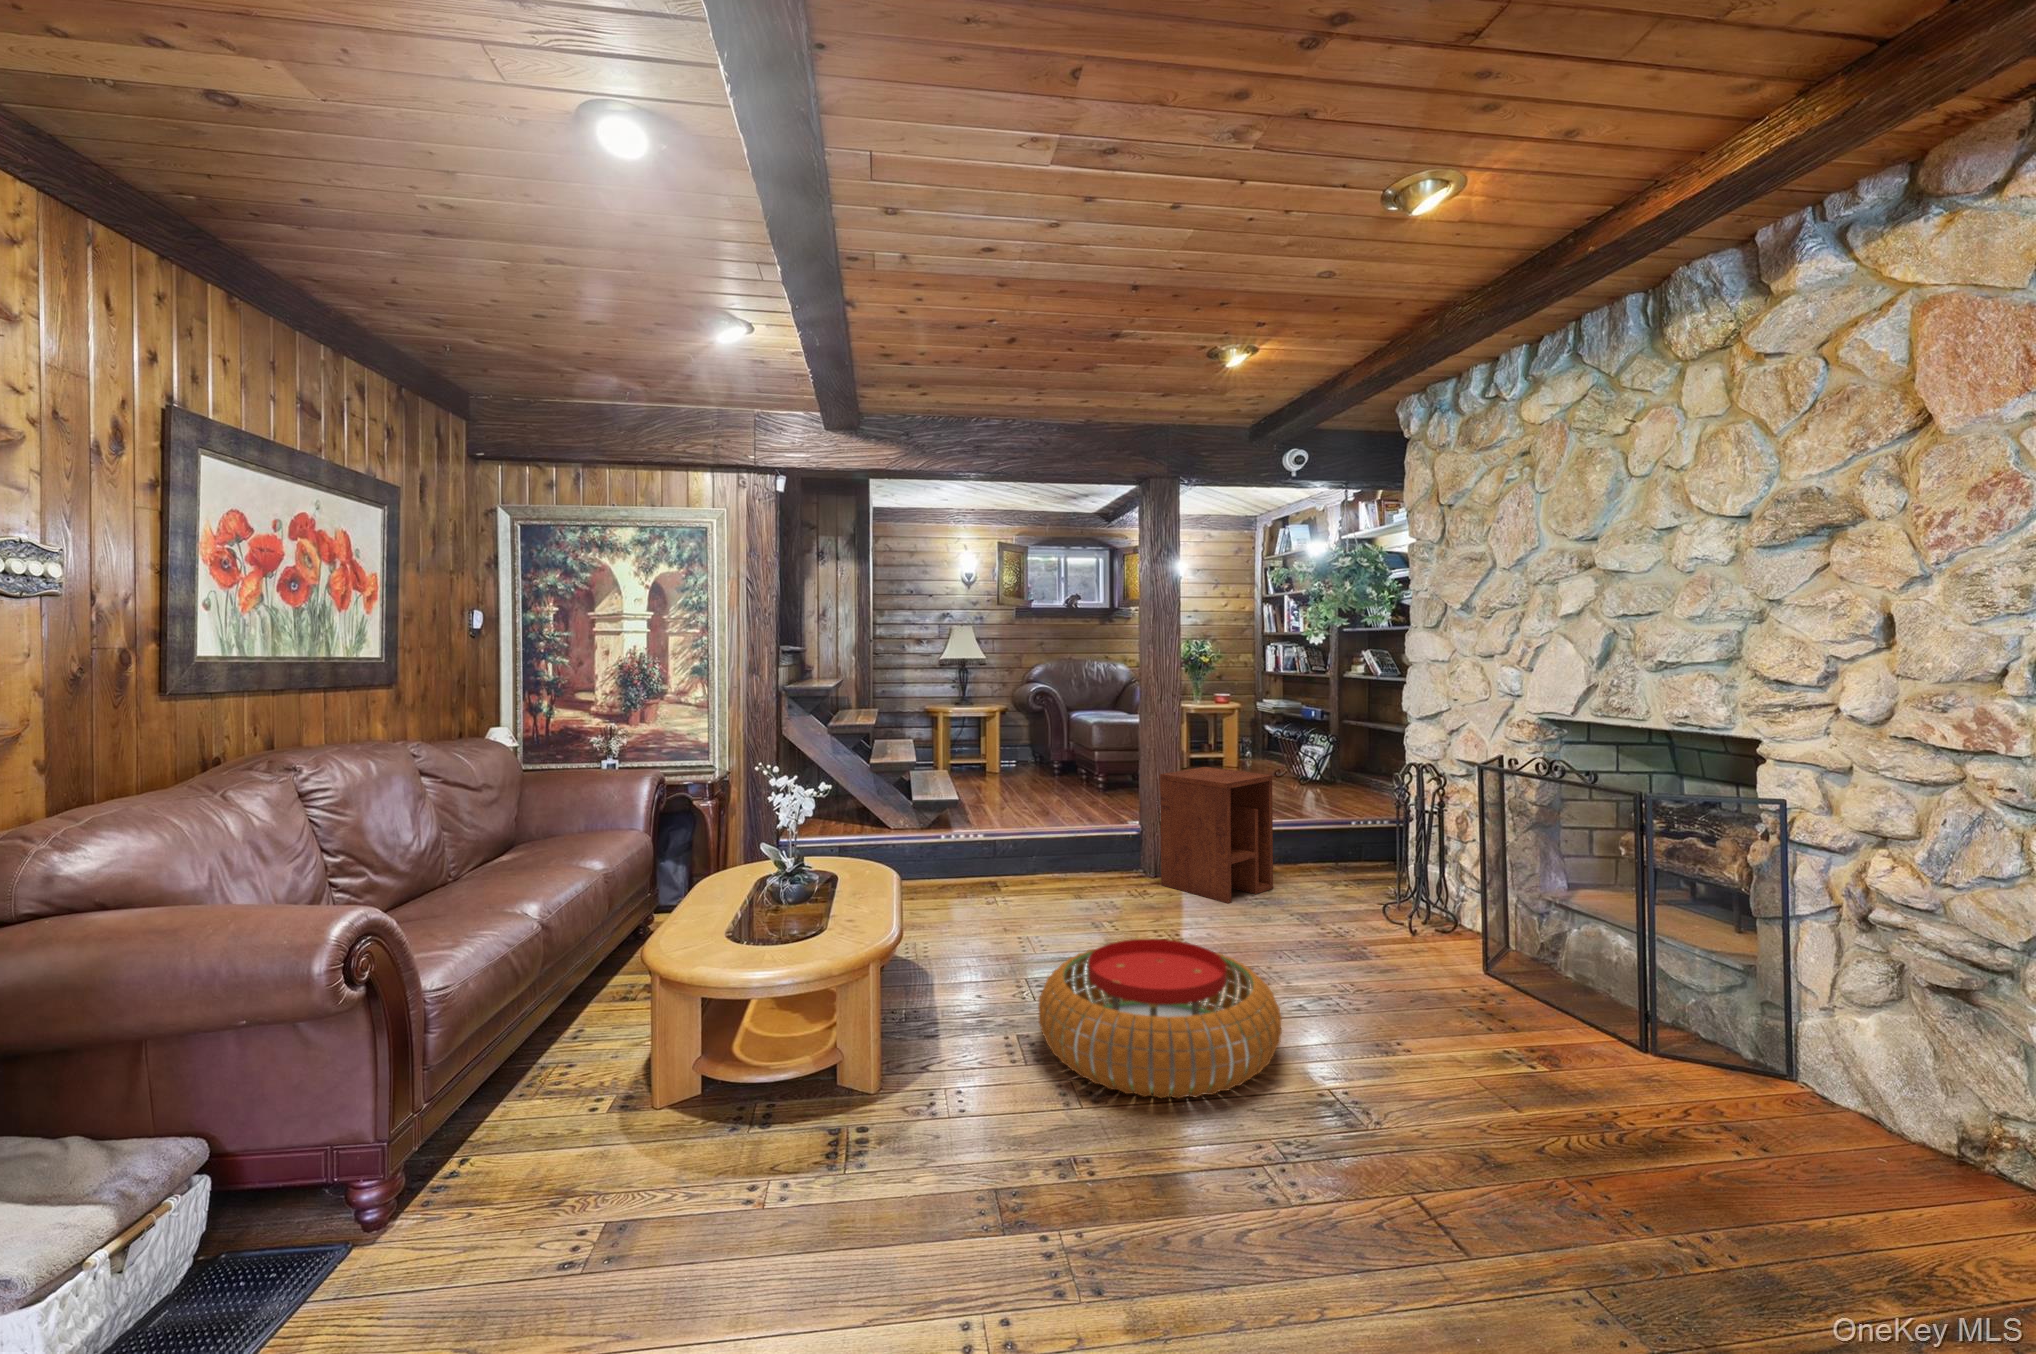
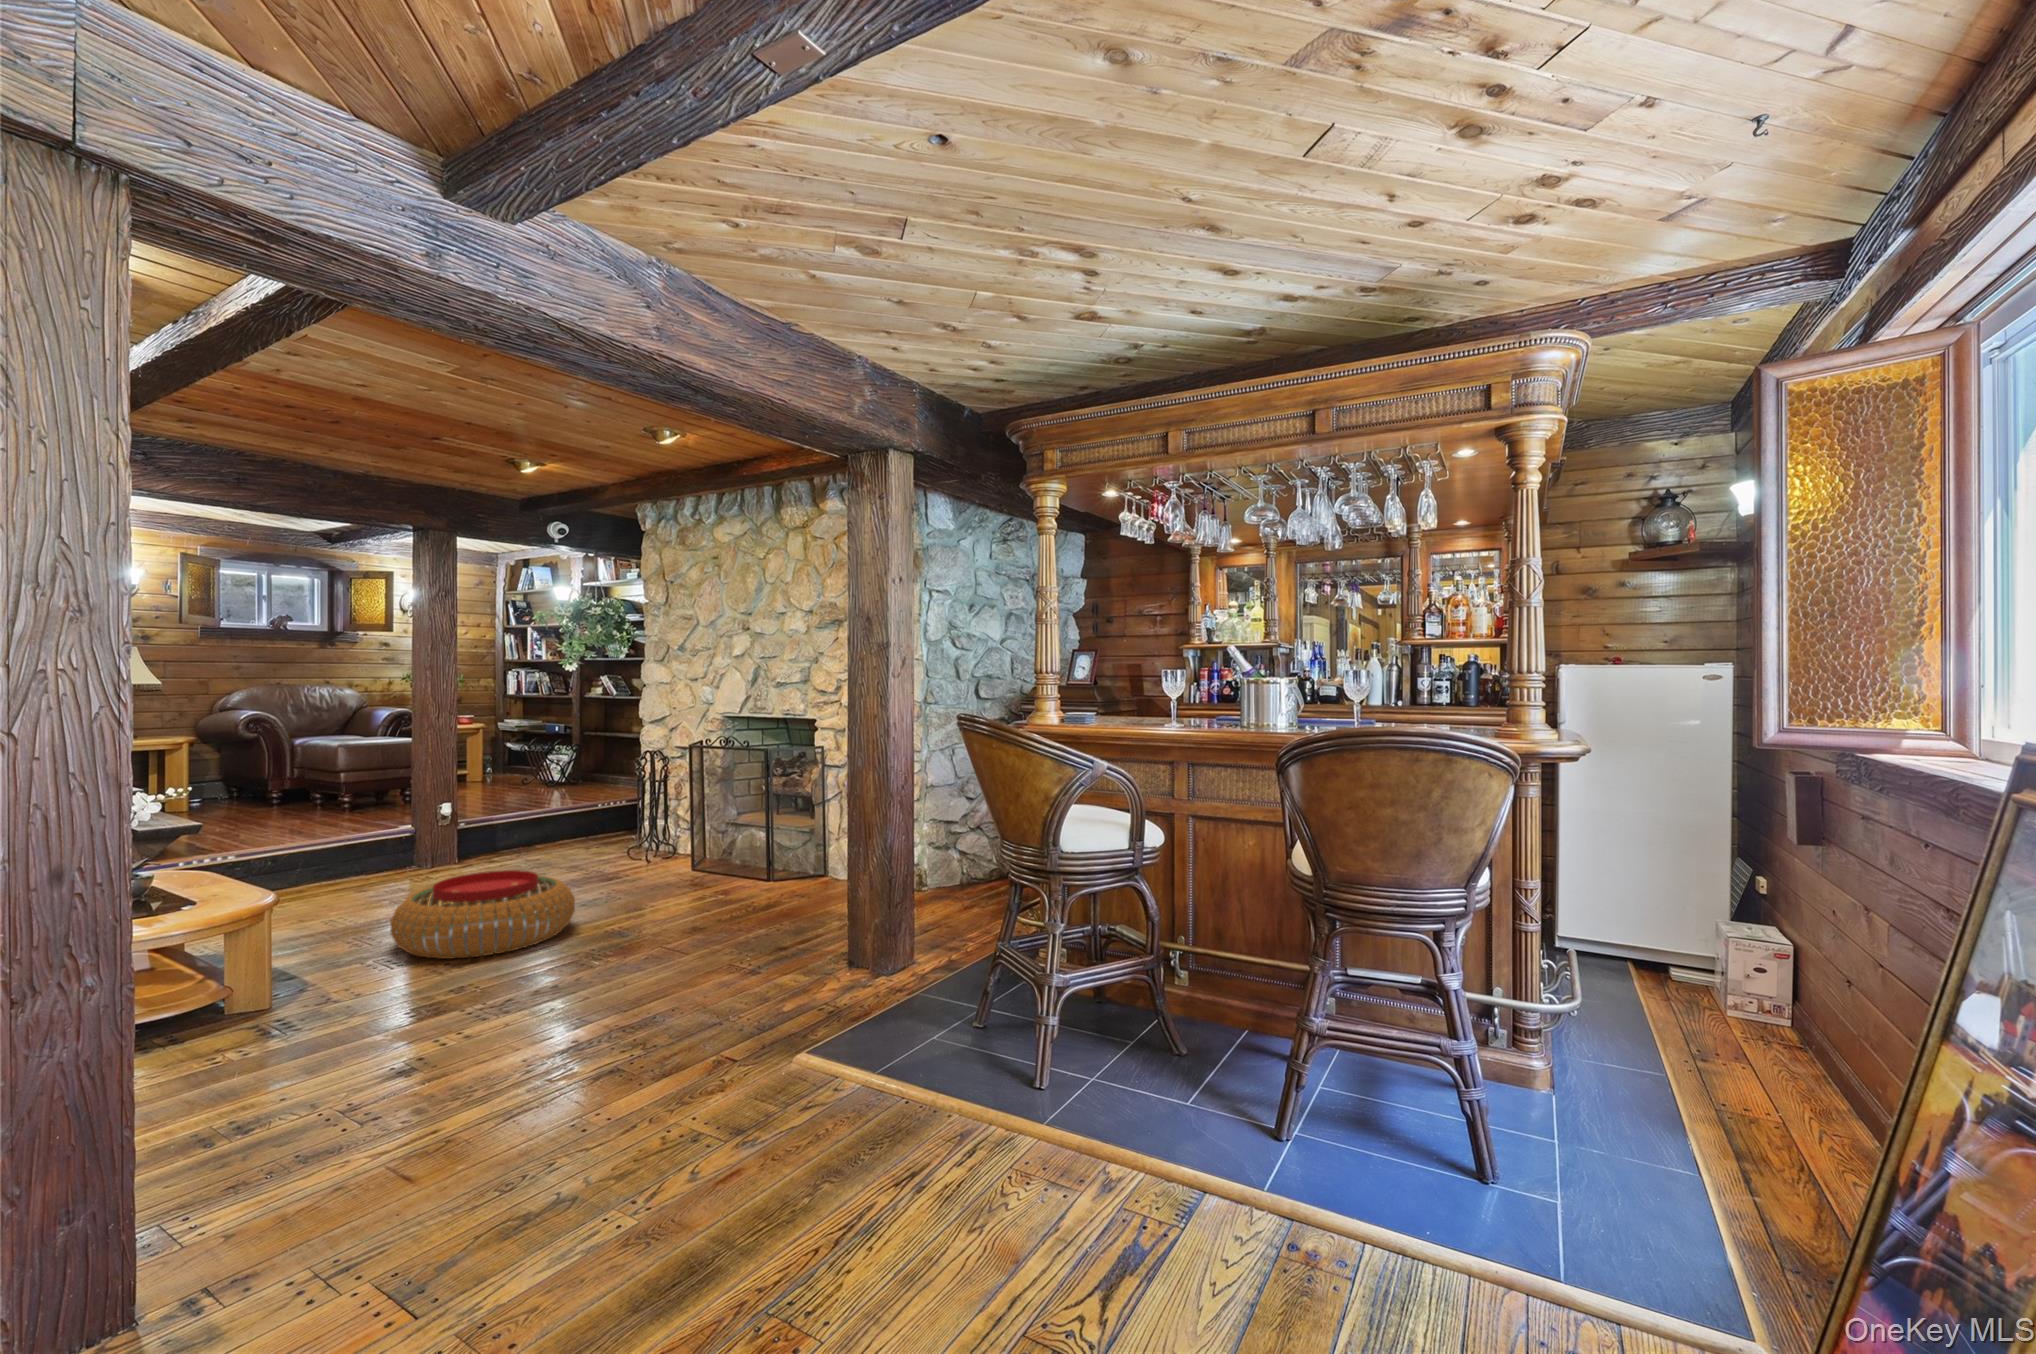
side table: present [1160,767,1273,903] -> none [443,770,543,870]

